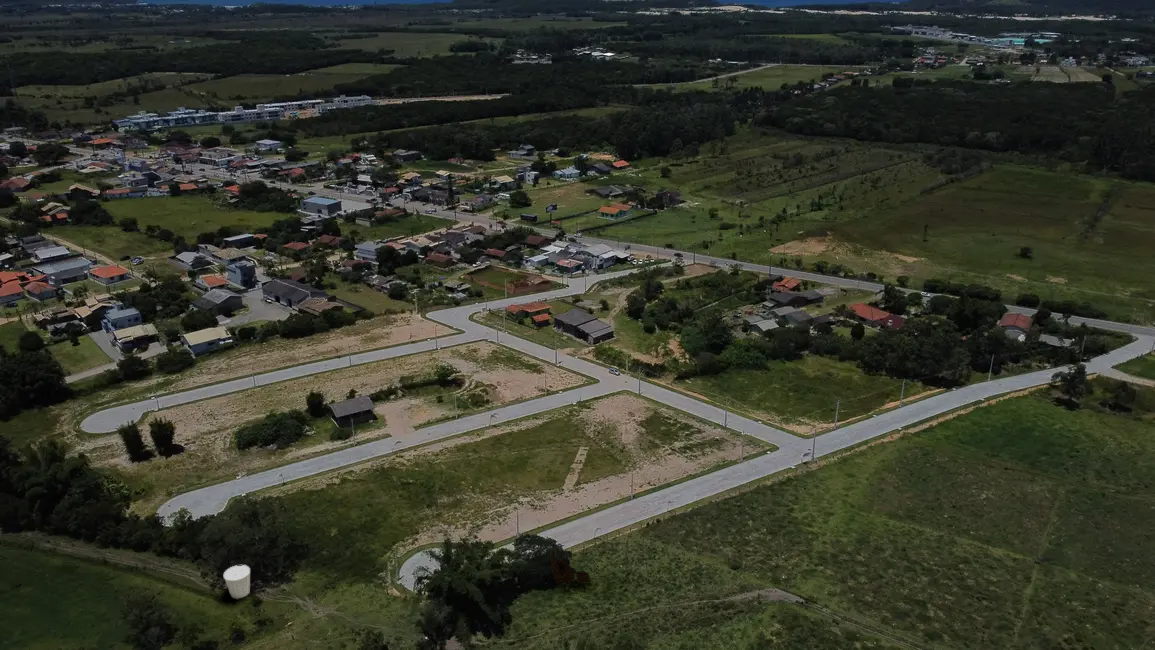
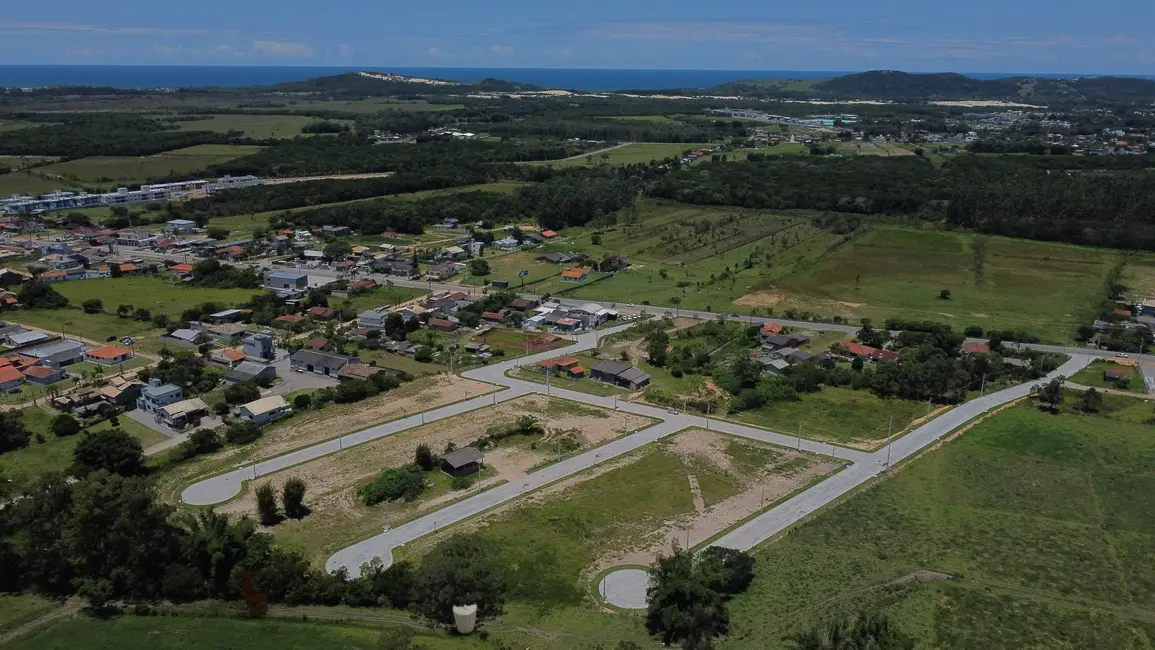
lounge chair: present [551,550,590,592] -> present [240,570,268,618]

